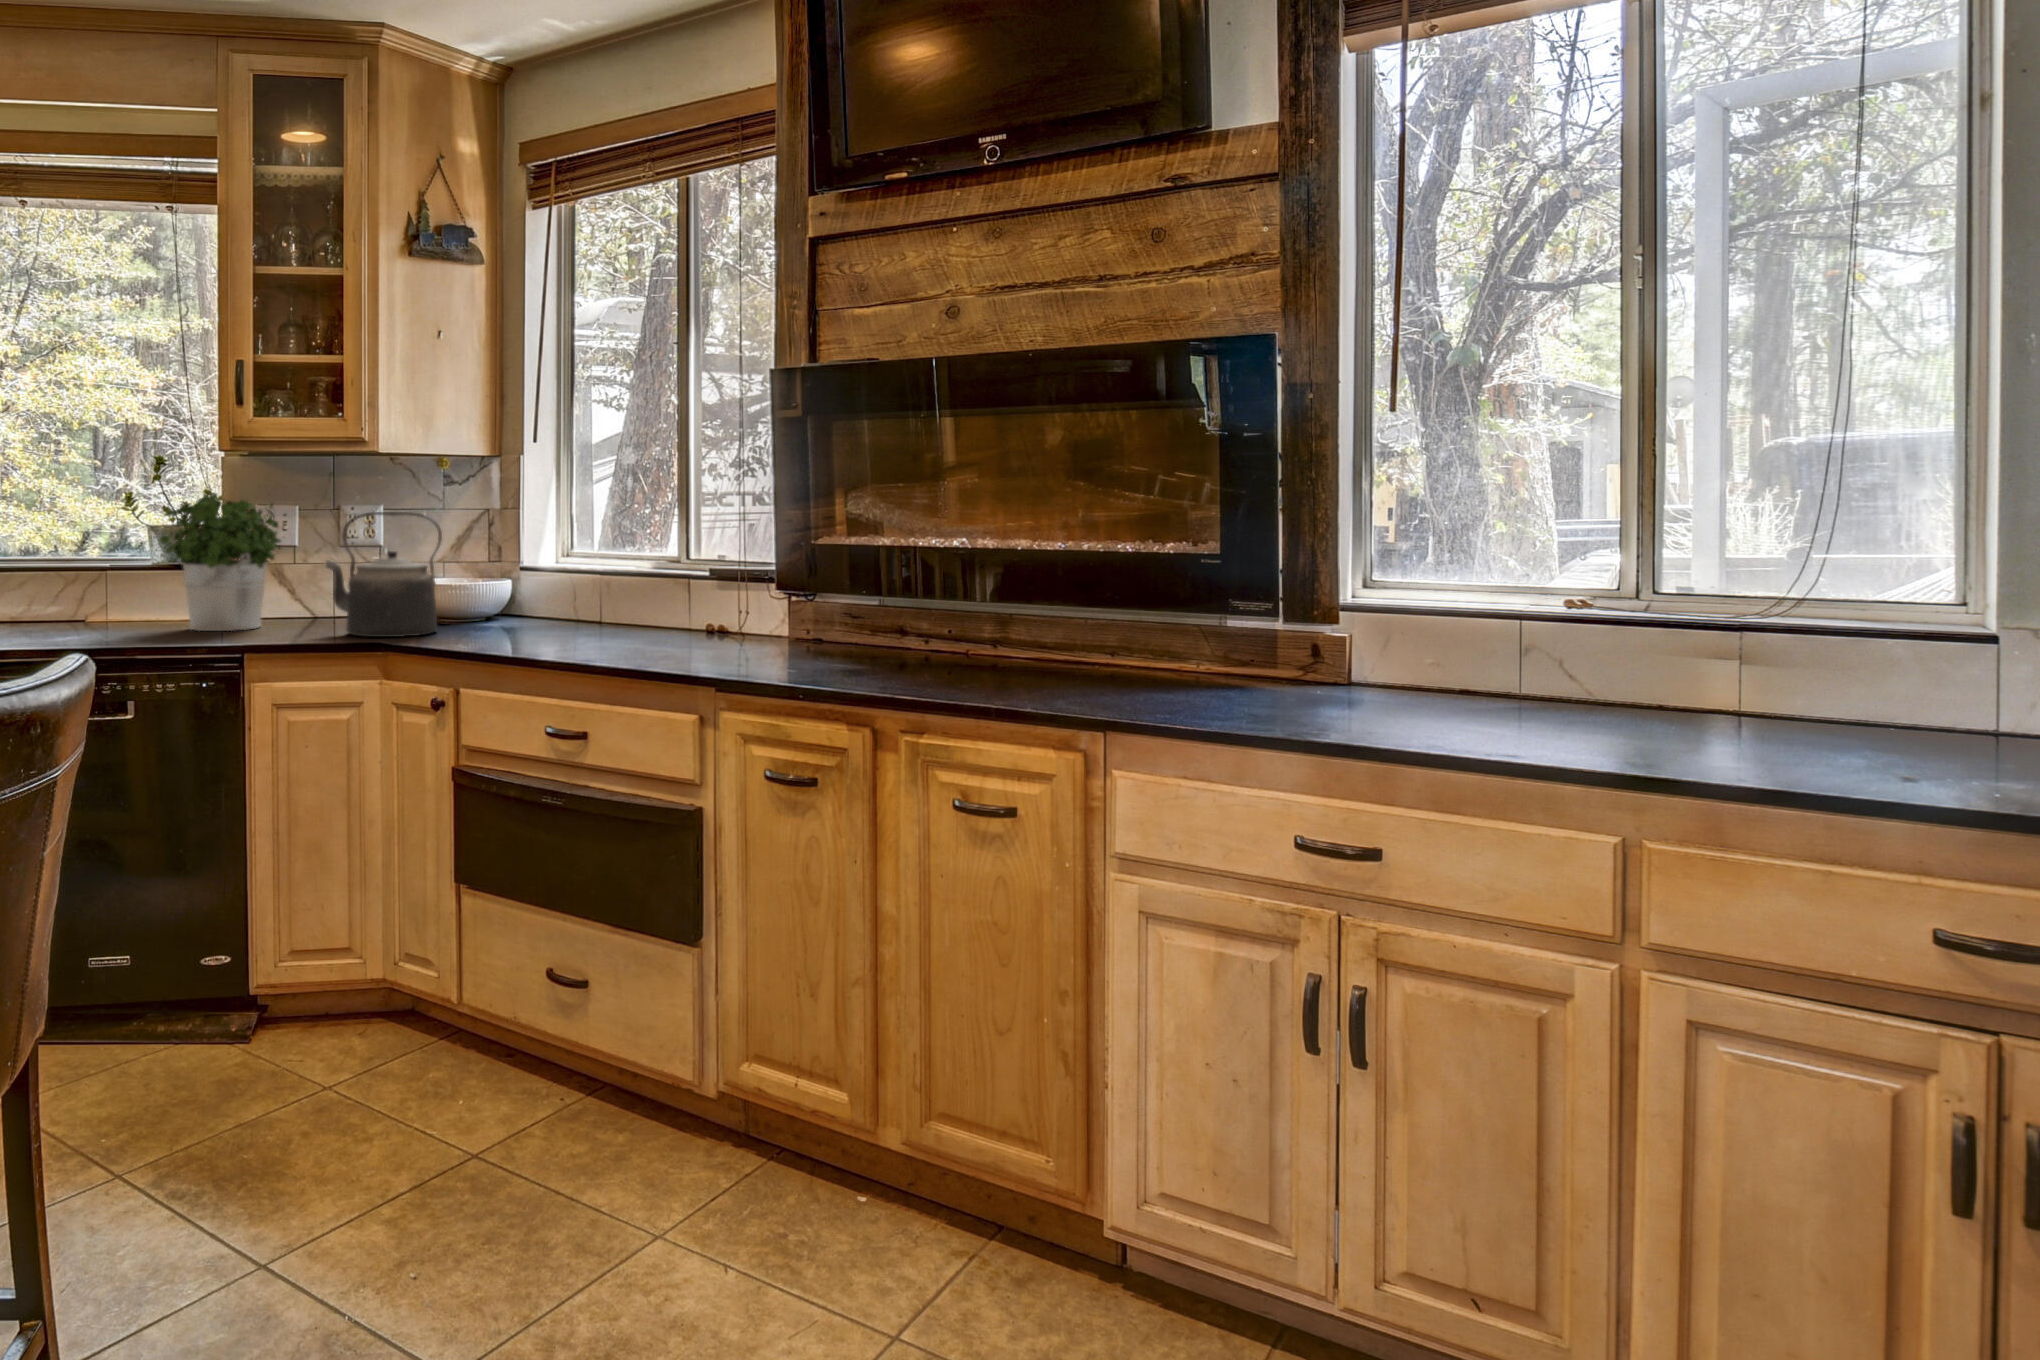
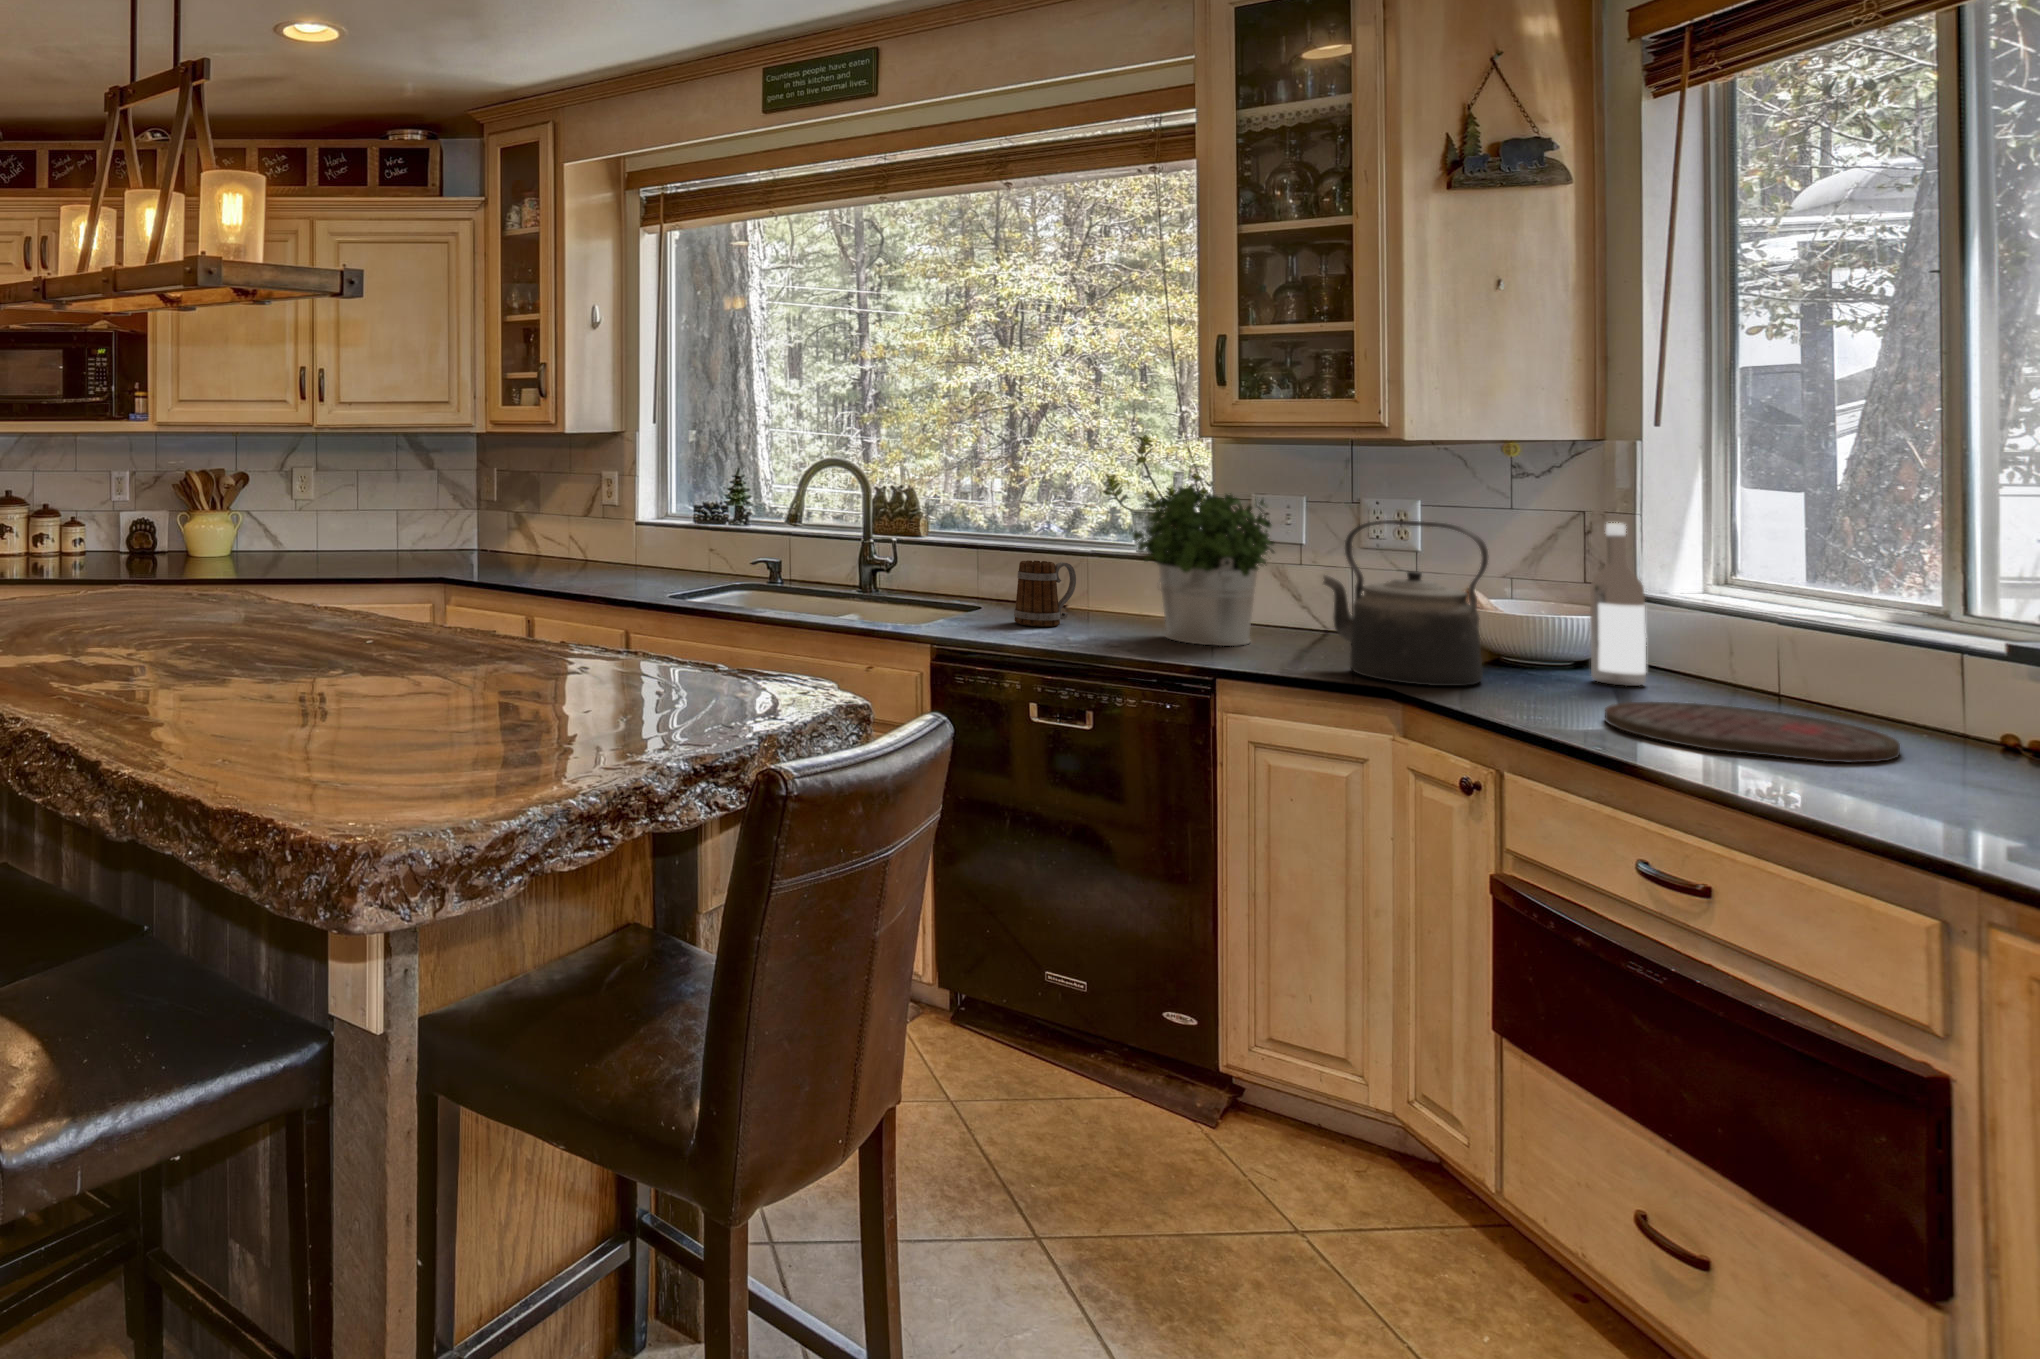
wine bottle: none [499,510,530,624] -> present [1590,523,1646,686]
mug: none [40,572,102,634] -> present [1014,560,1076,627]
cutting board: none [519,625,668,648] -> present [1605,702,1900,763]

